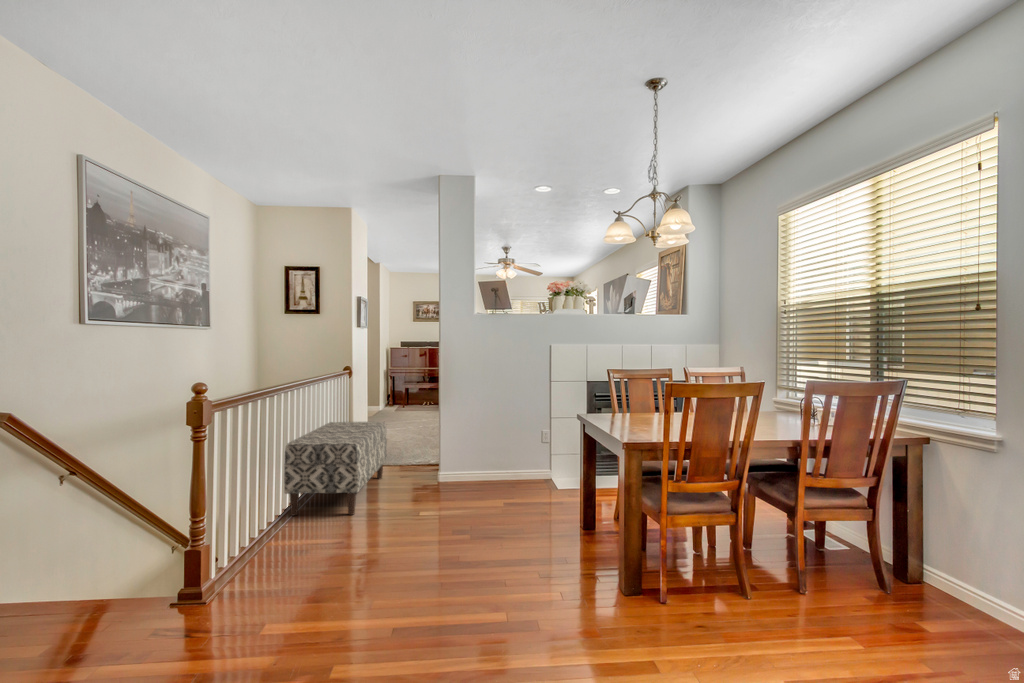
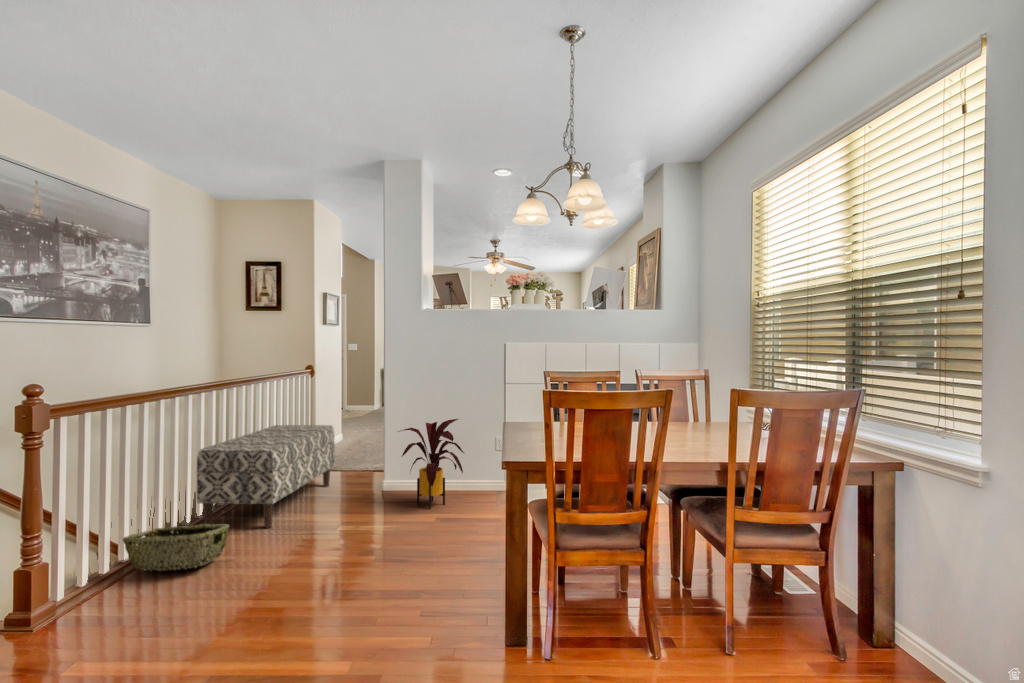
house plant: none [455,414,521,495] -> present [402,419,464,509]
woven basket: none [248,509,335,552] -> present [123,524,229,571]

